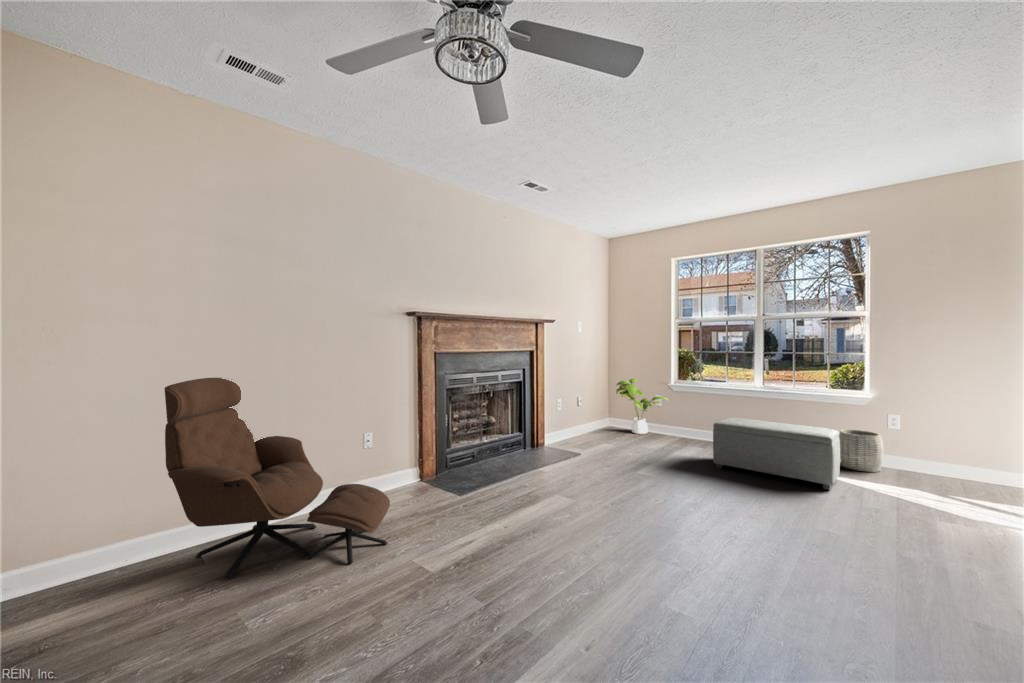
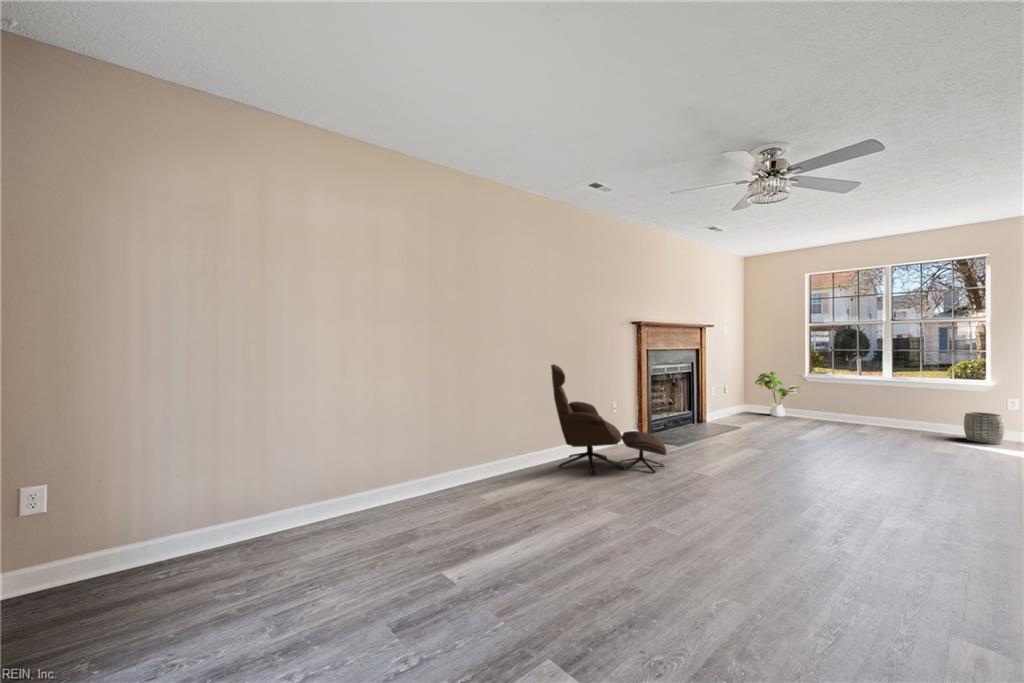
ottoman: present [713,418,840,490] -> none [857,401,968,452]

